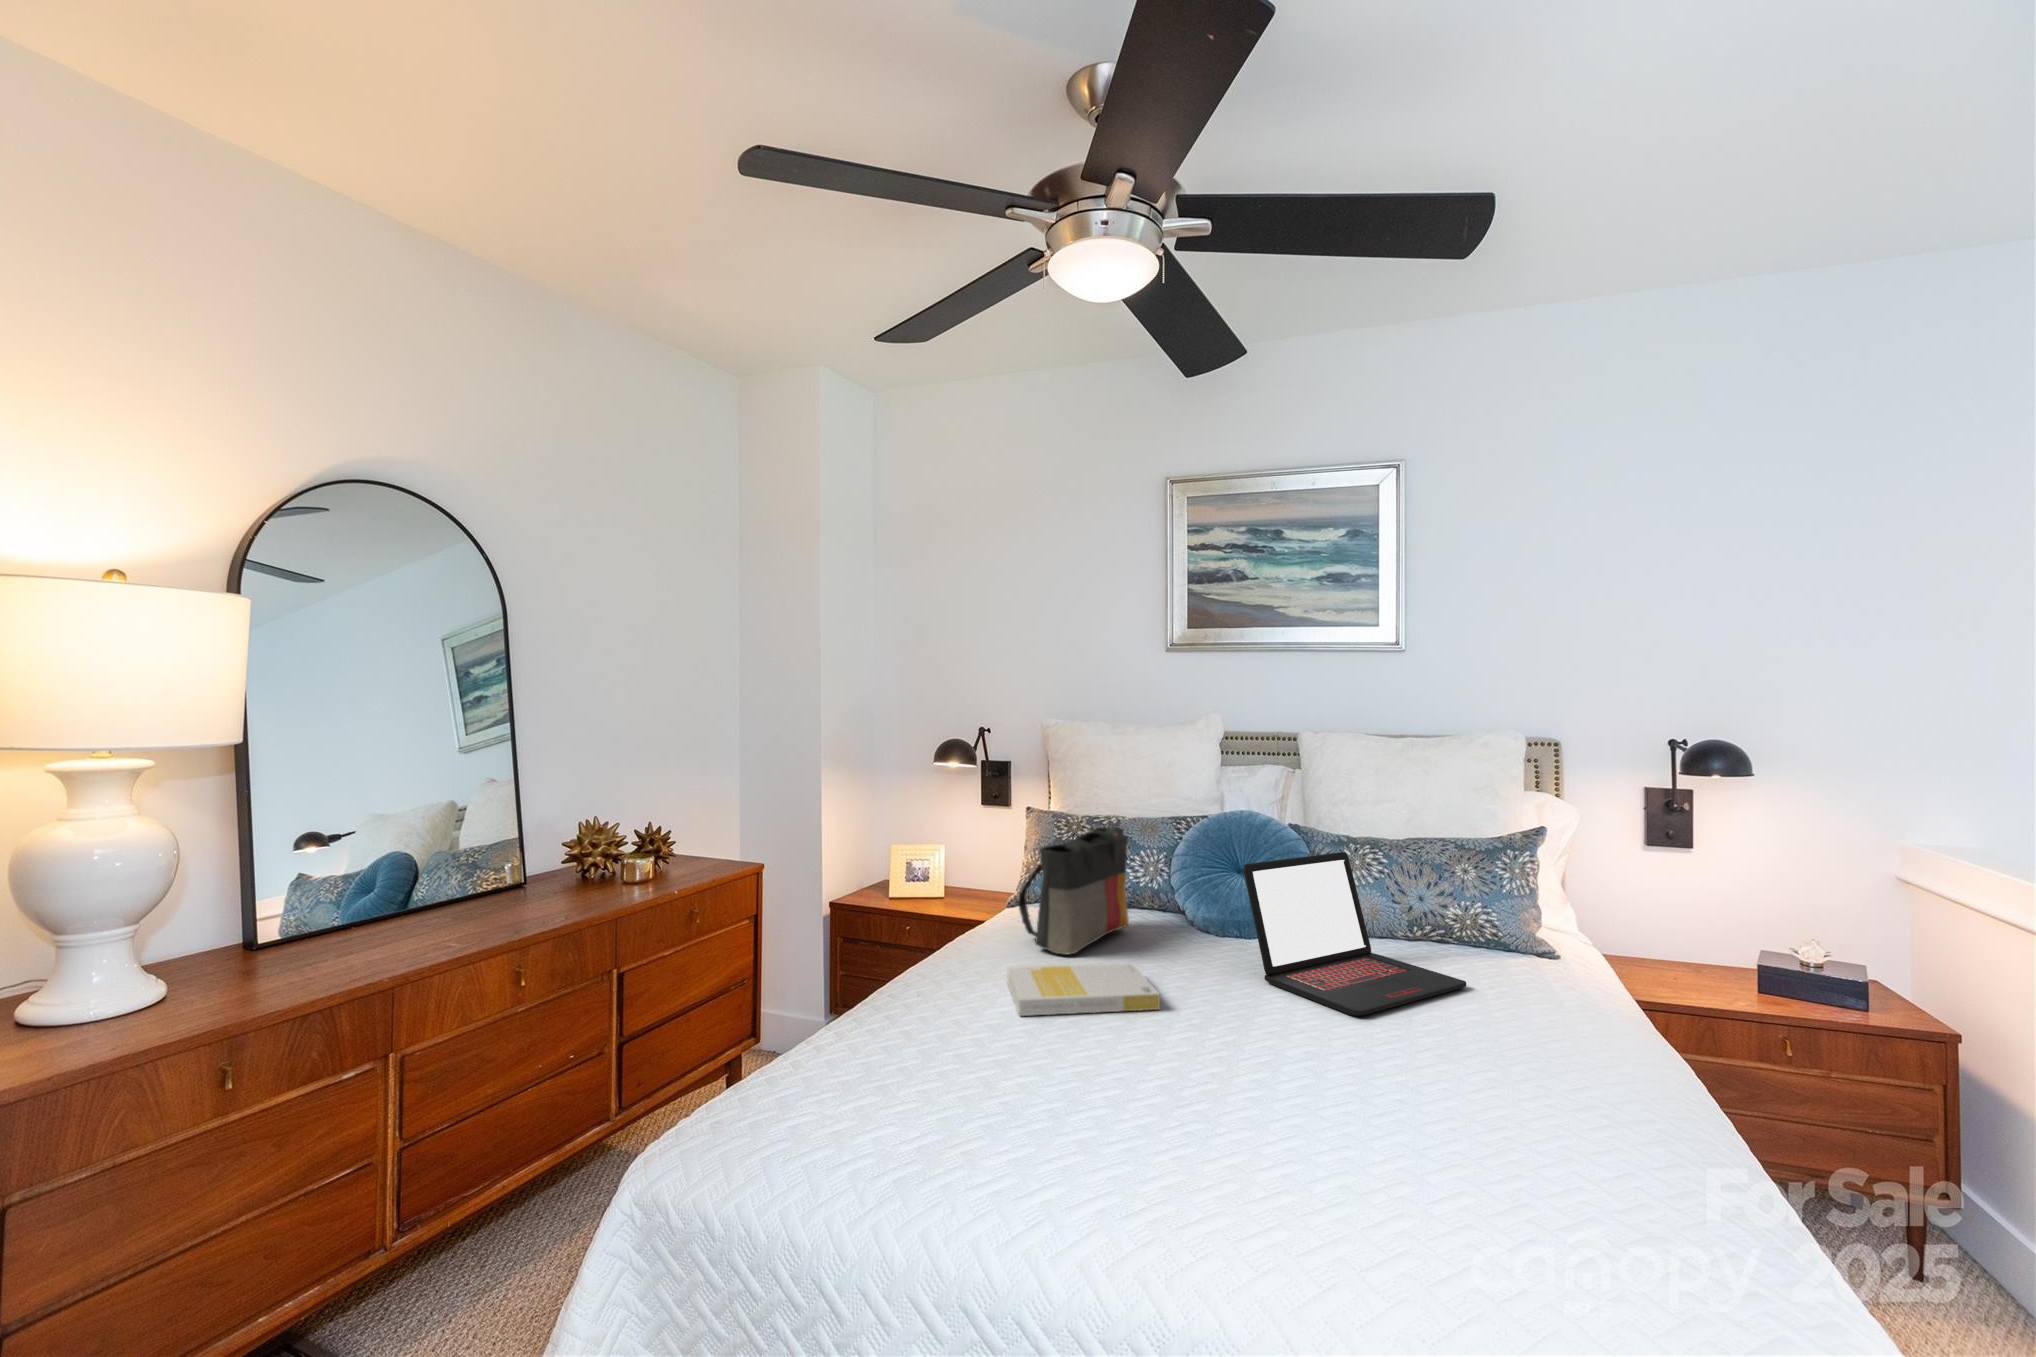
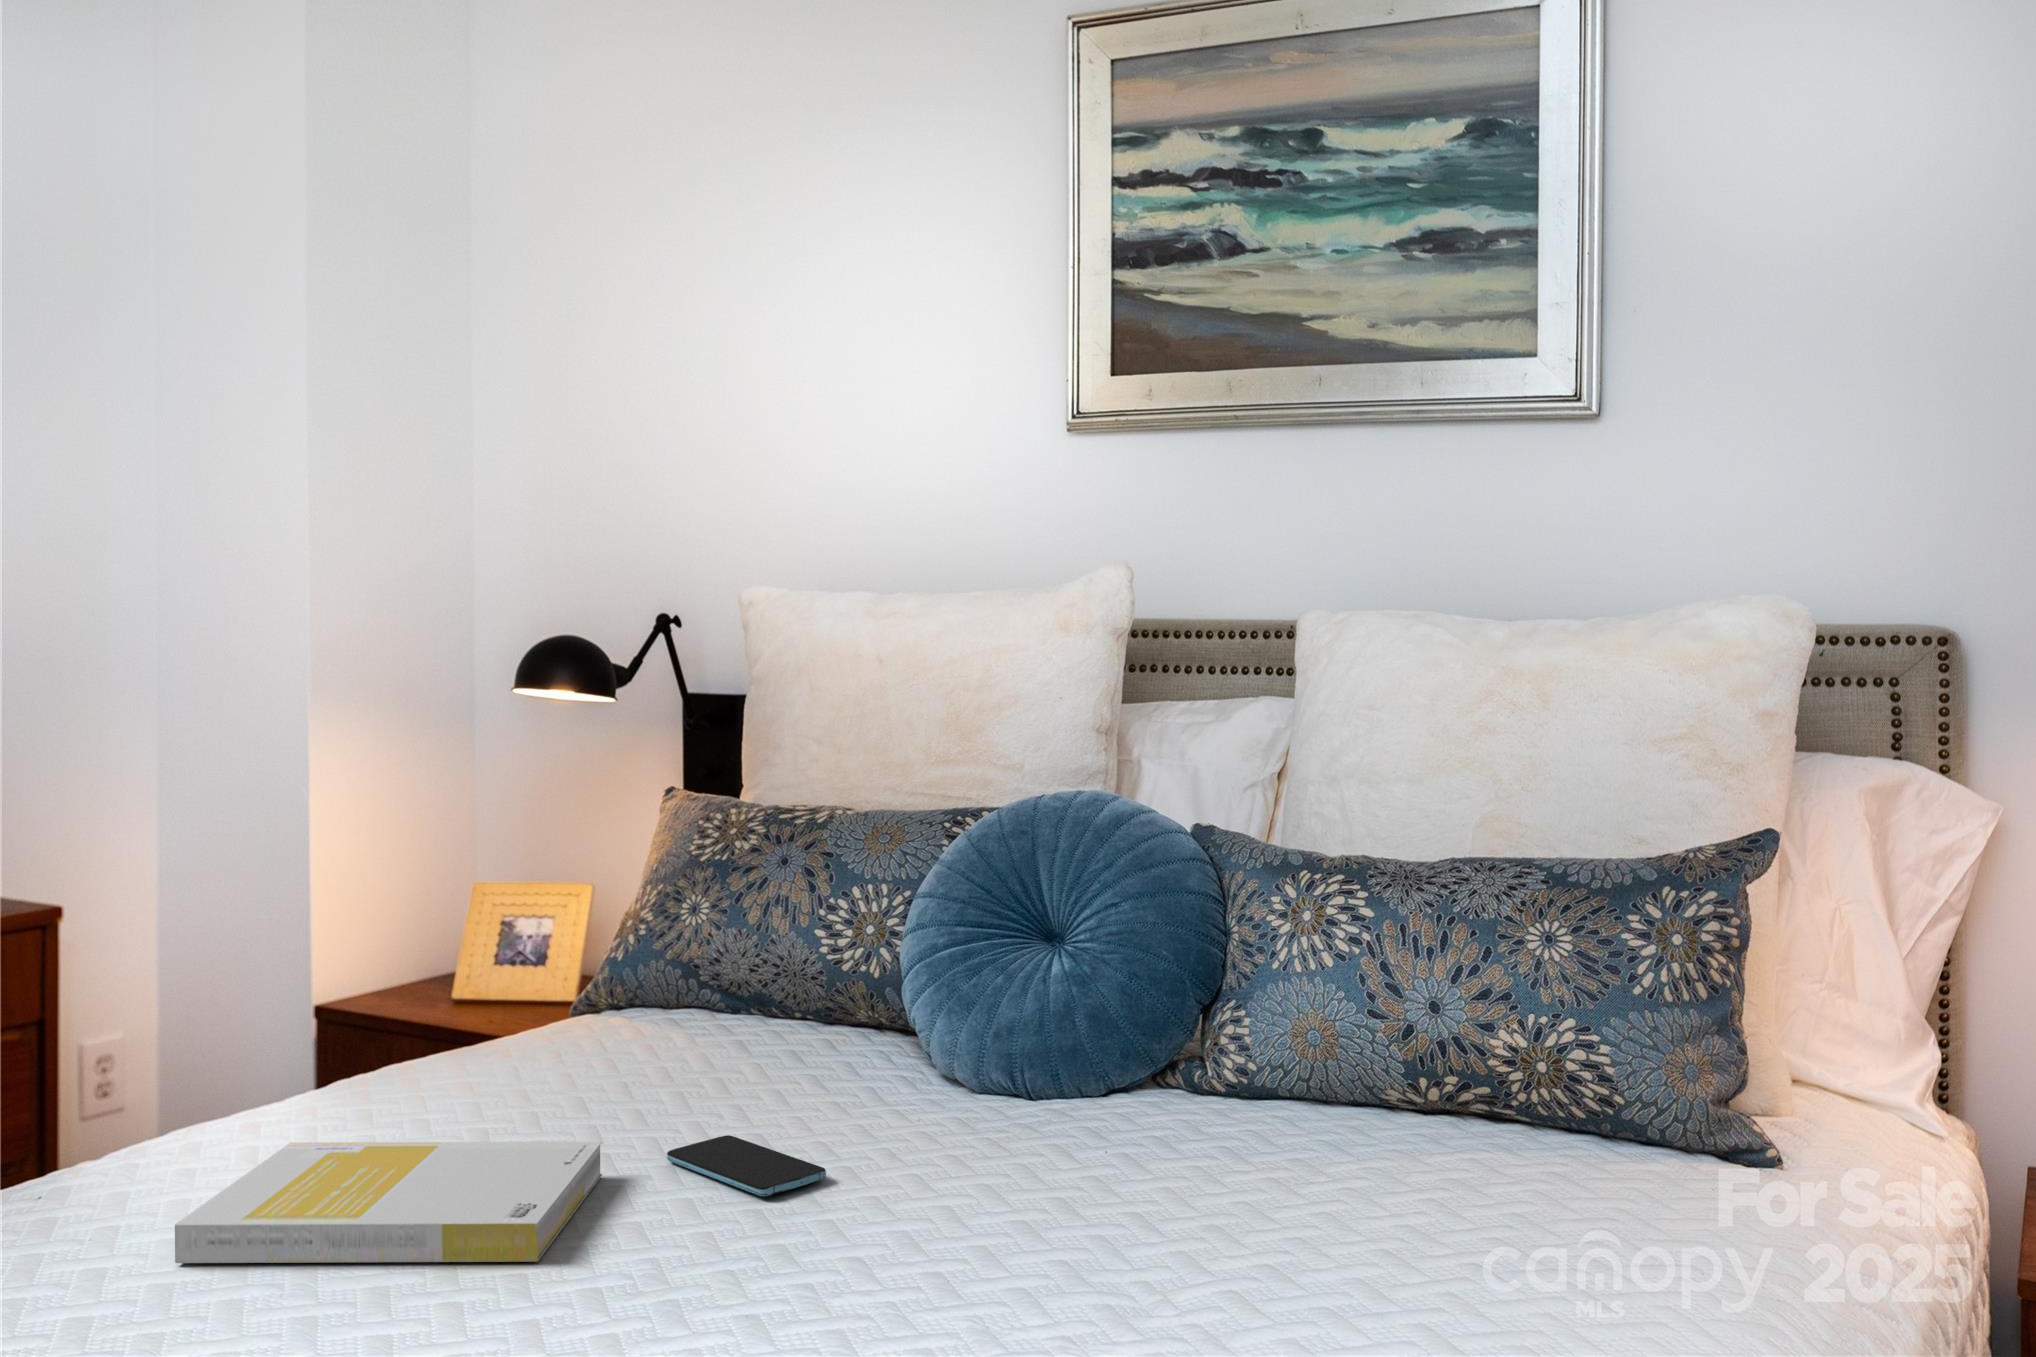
tote bag: present [1019,827,1129,954] -> none [467,824,769,1117]
laptop: present [1243,852,1466,1015] -> none [884,886,1407,1300]
smartphone: none [1148,959,1223,982] -> present [667,1135,826,1196]

